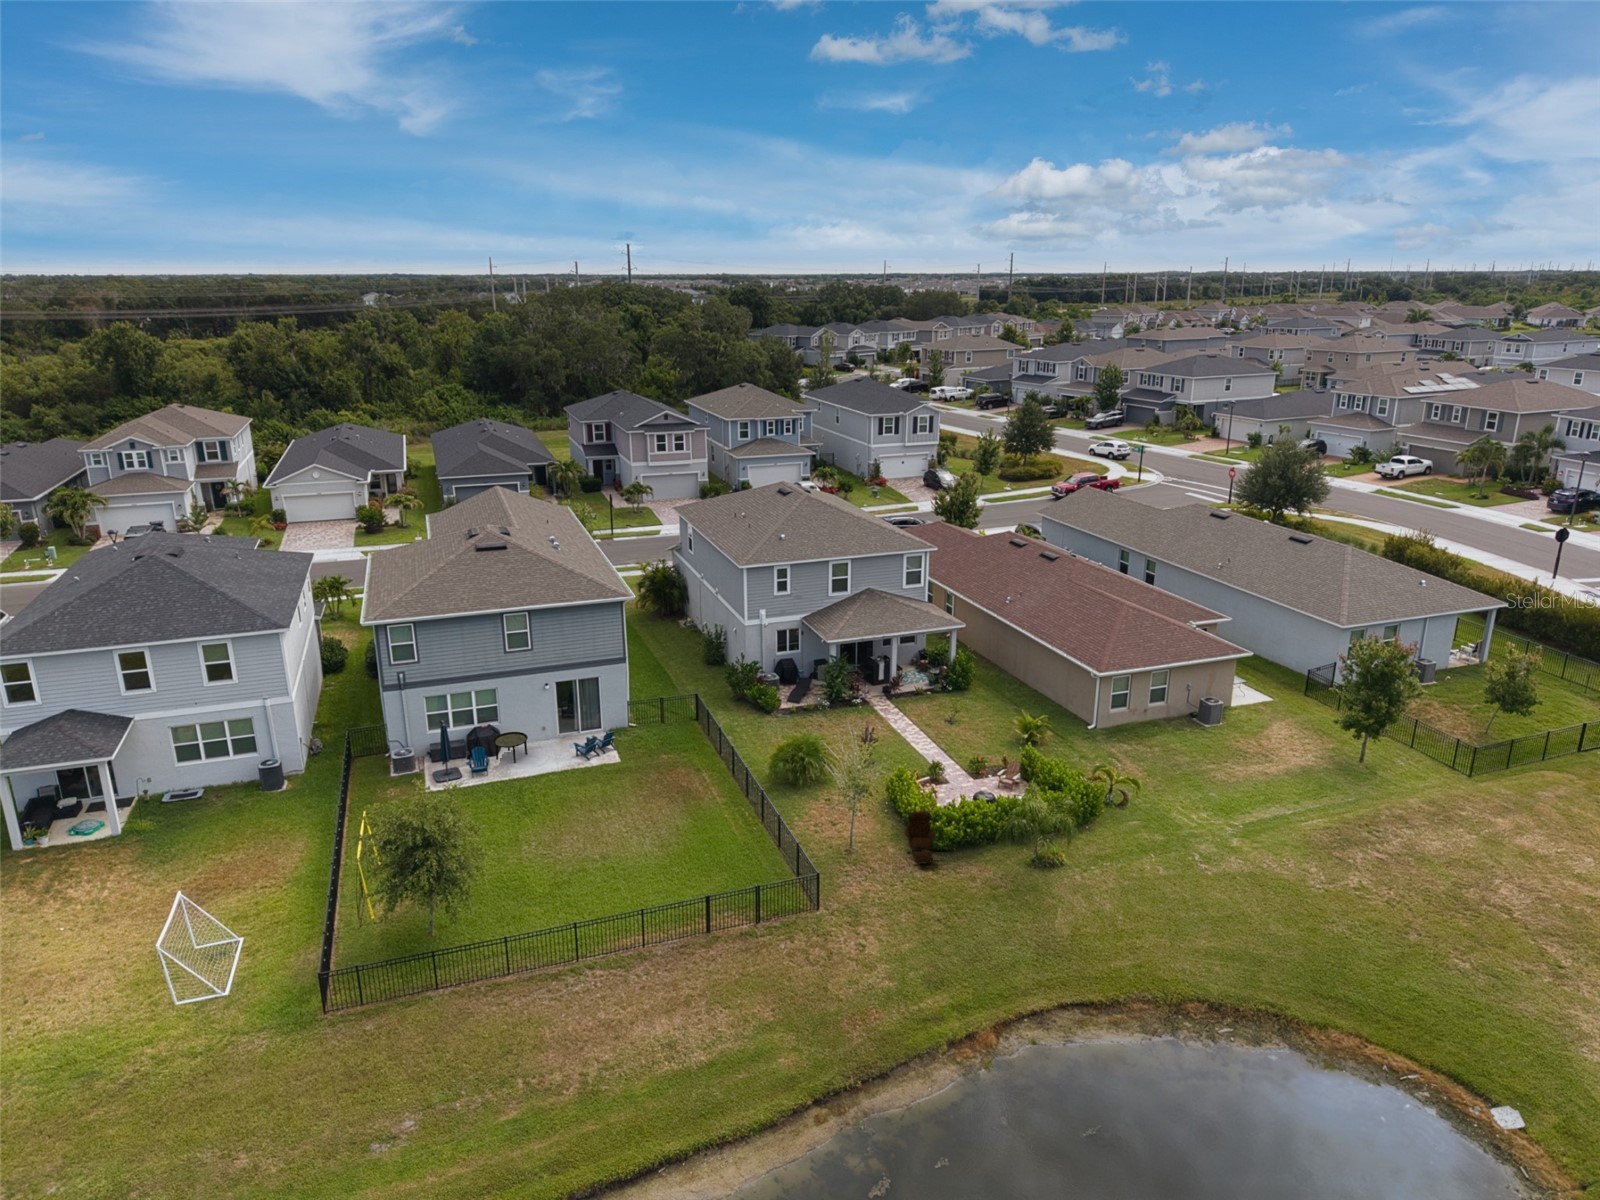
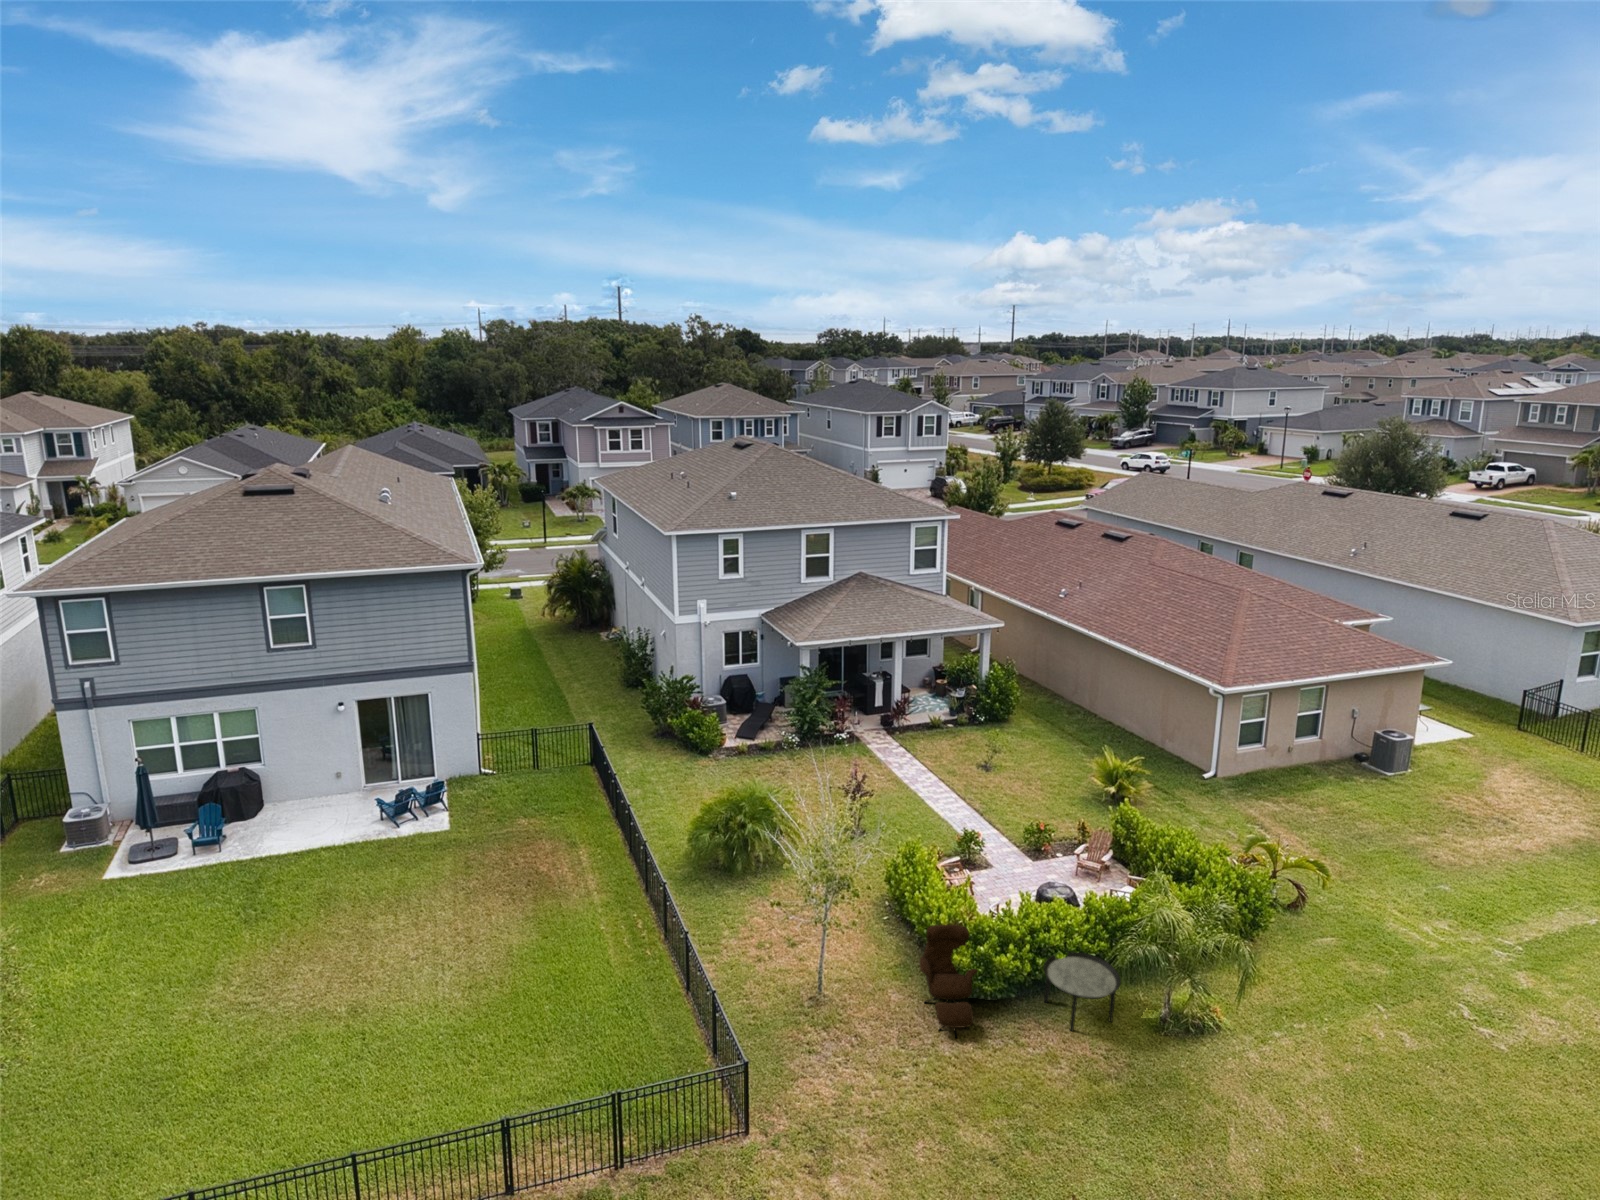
round table: present [493,732,528,763] -> present [1044,952,1121,1031]

